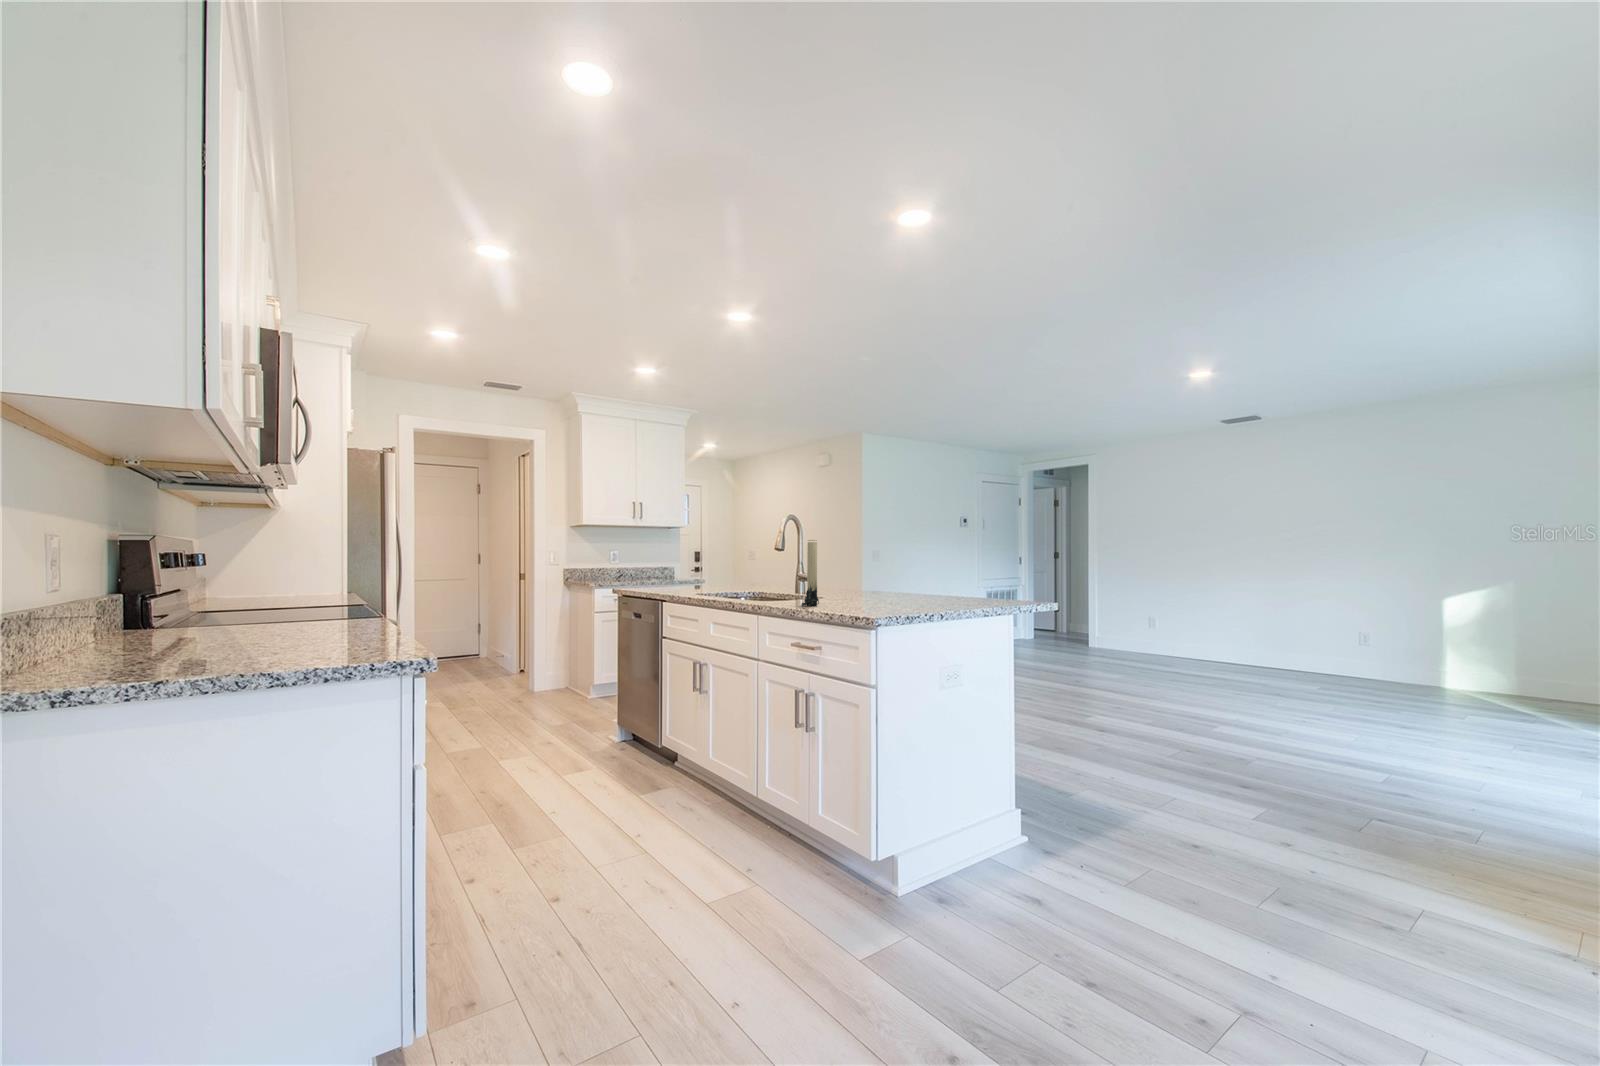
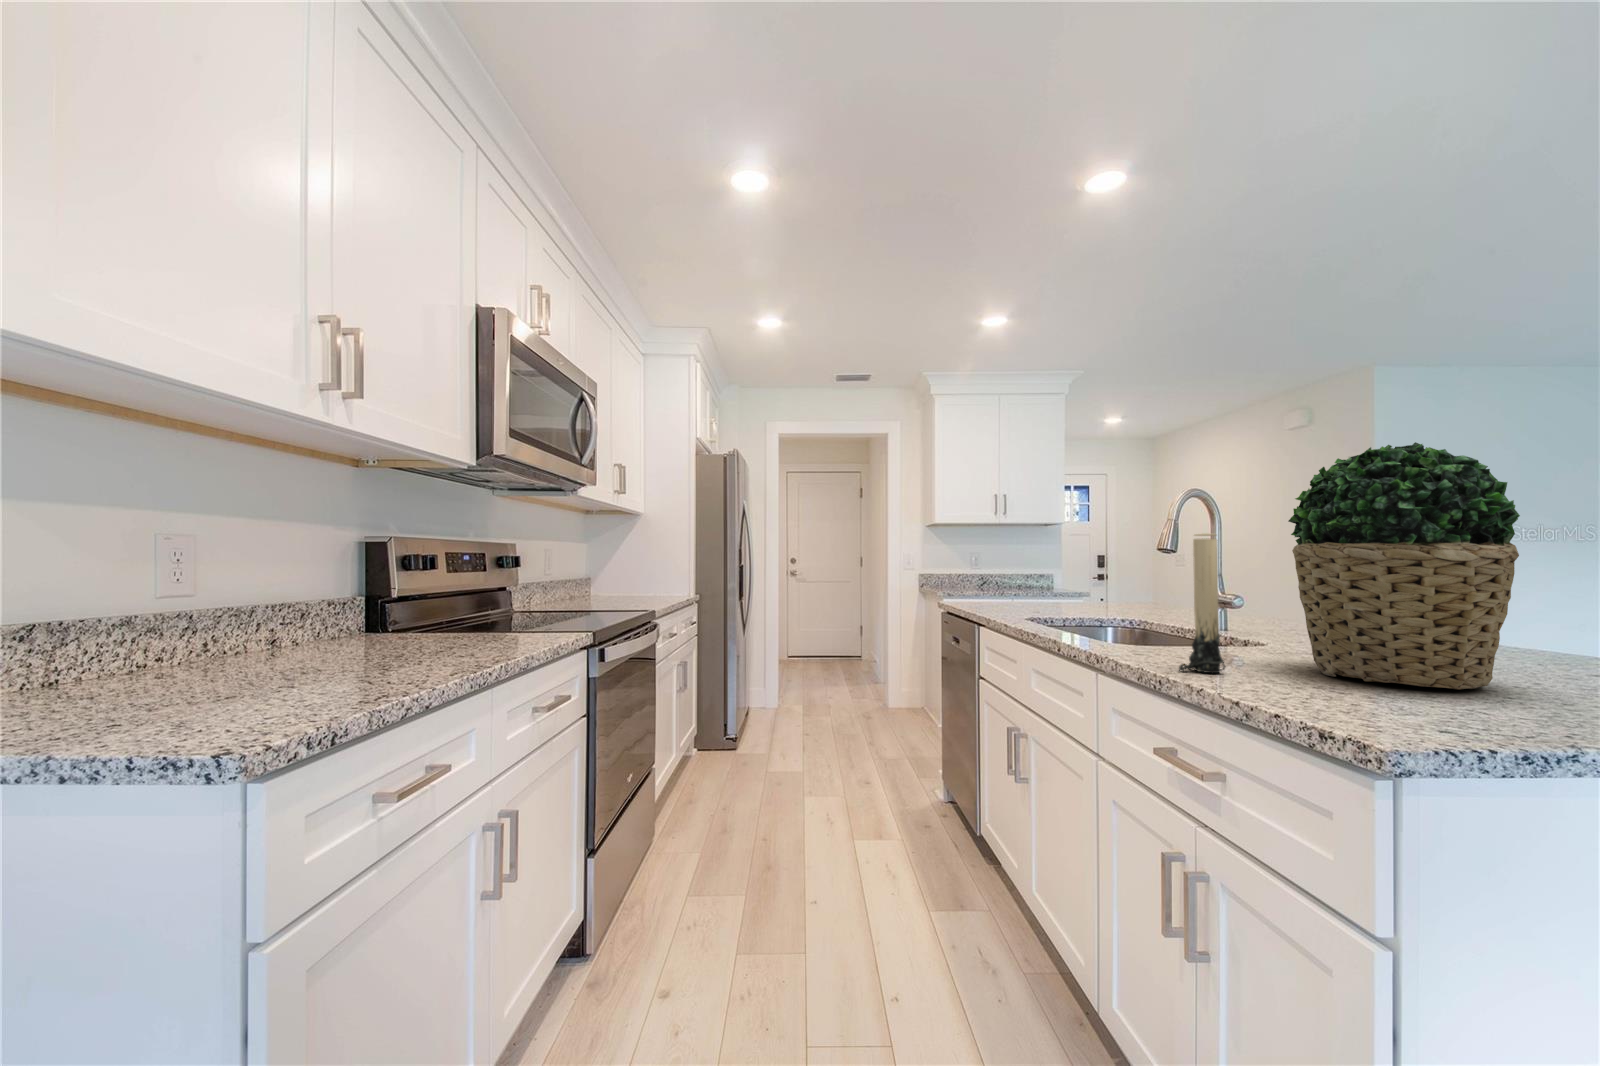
potted plant: none [841,503,911,603] -> present [1288,442,1520,689]

